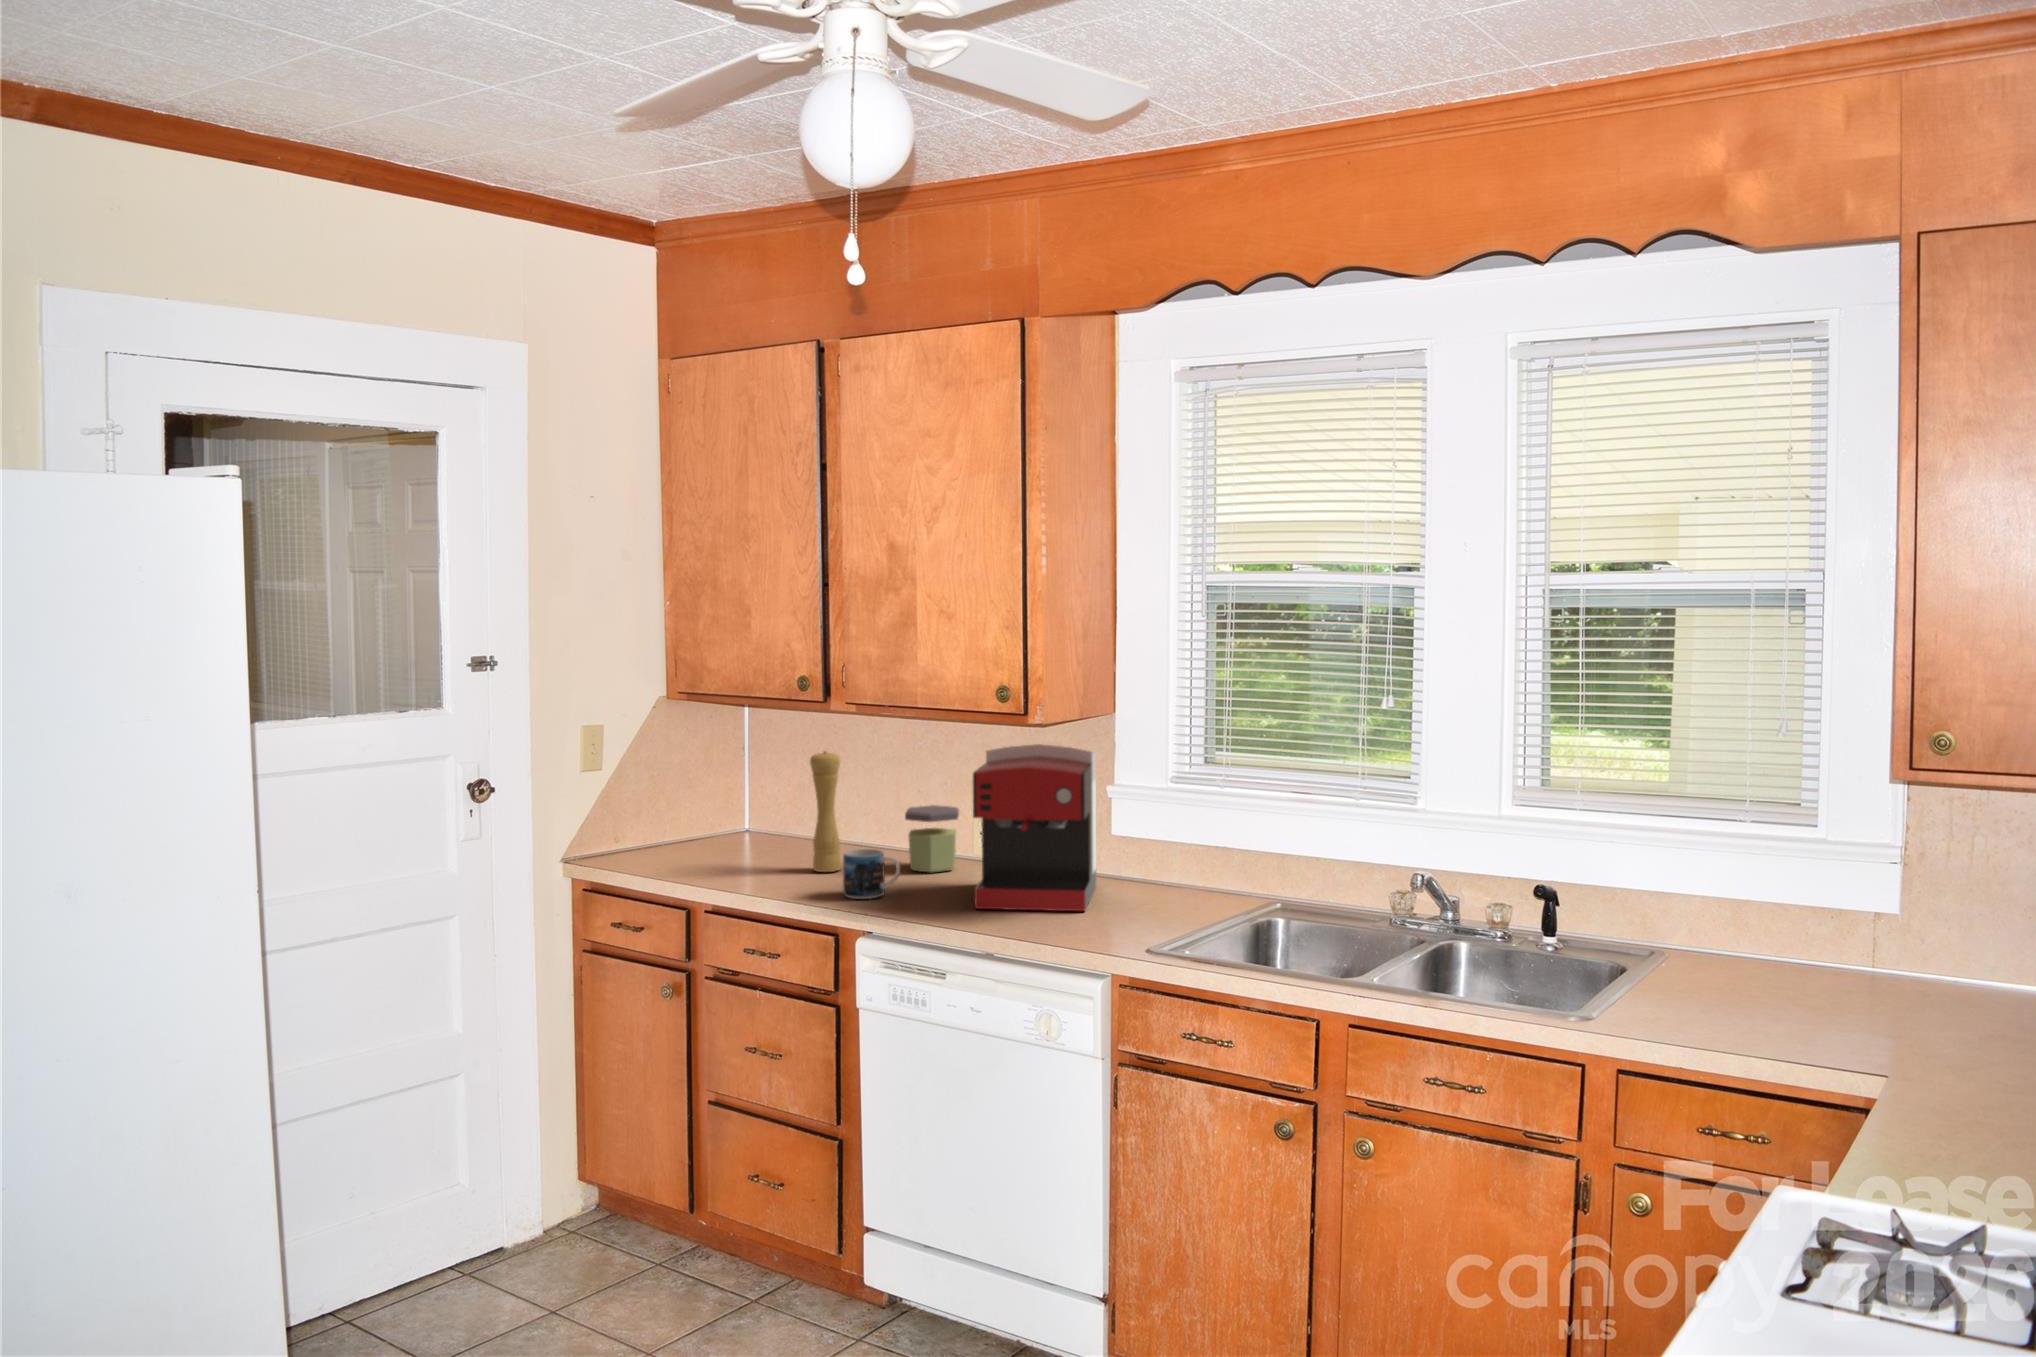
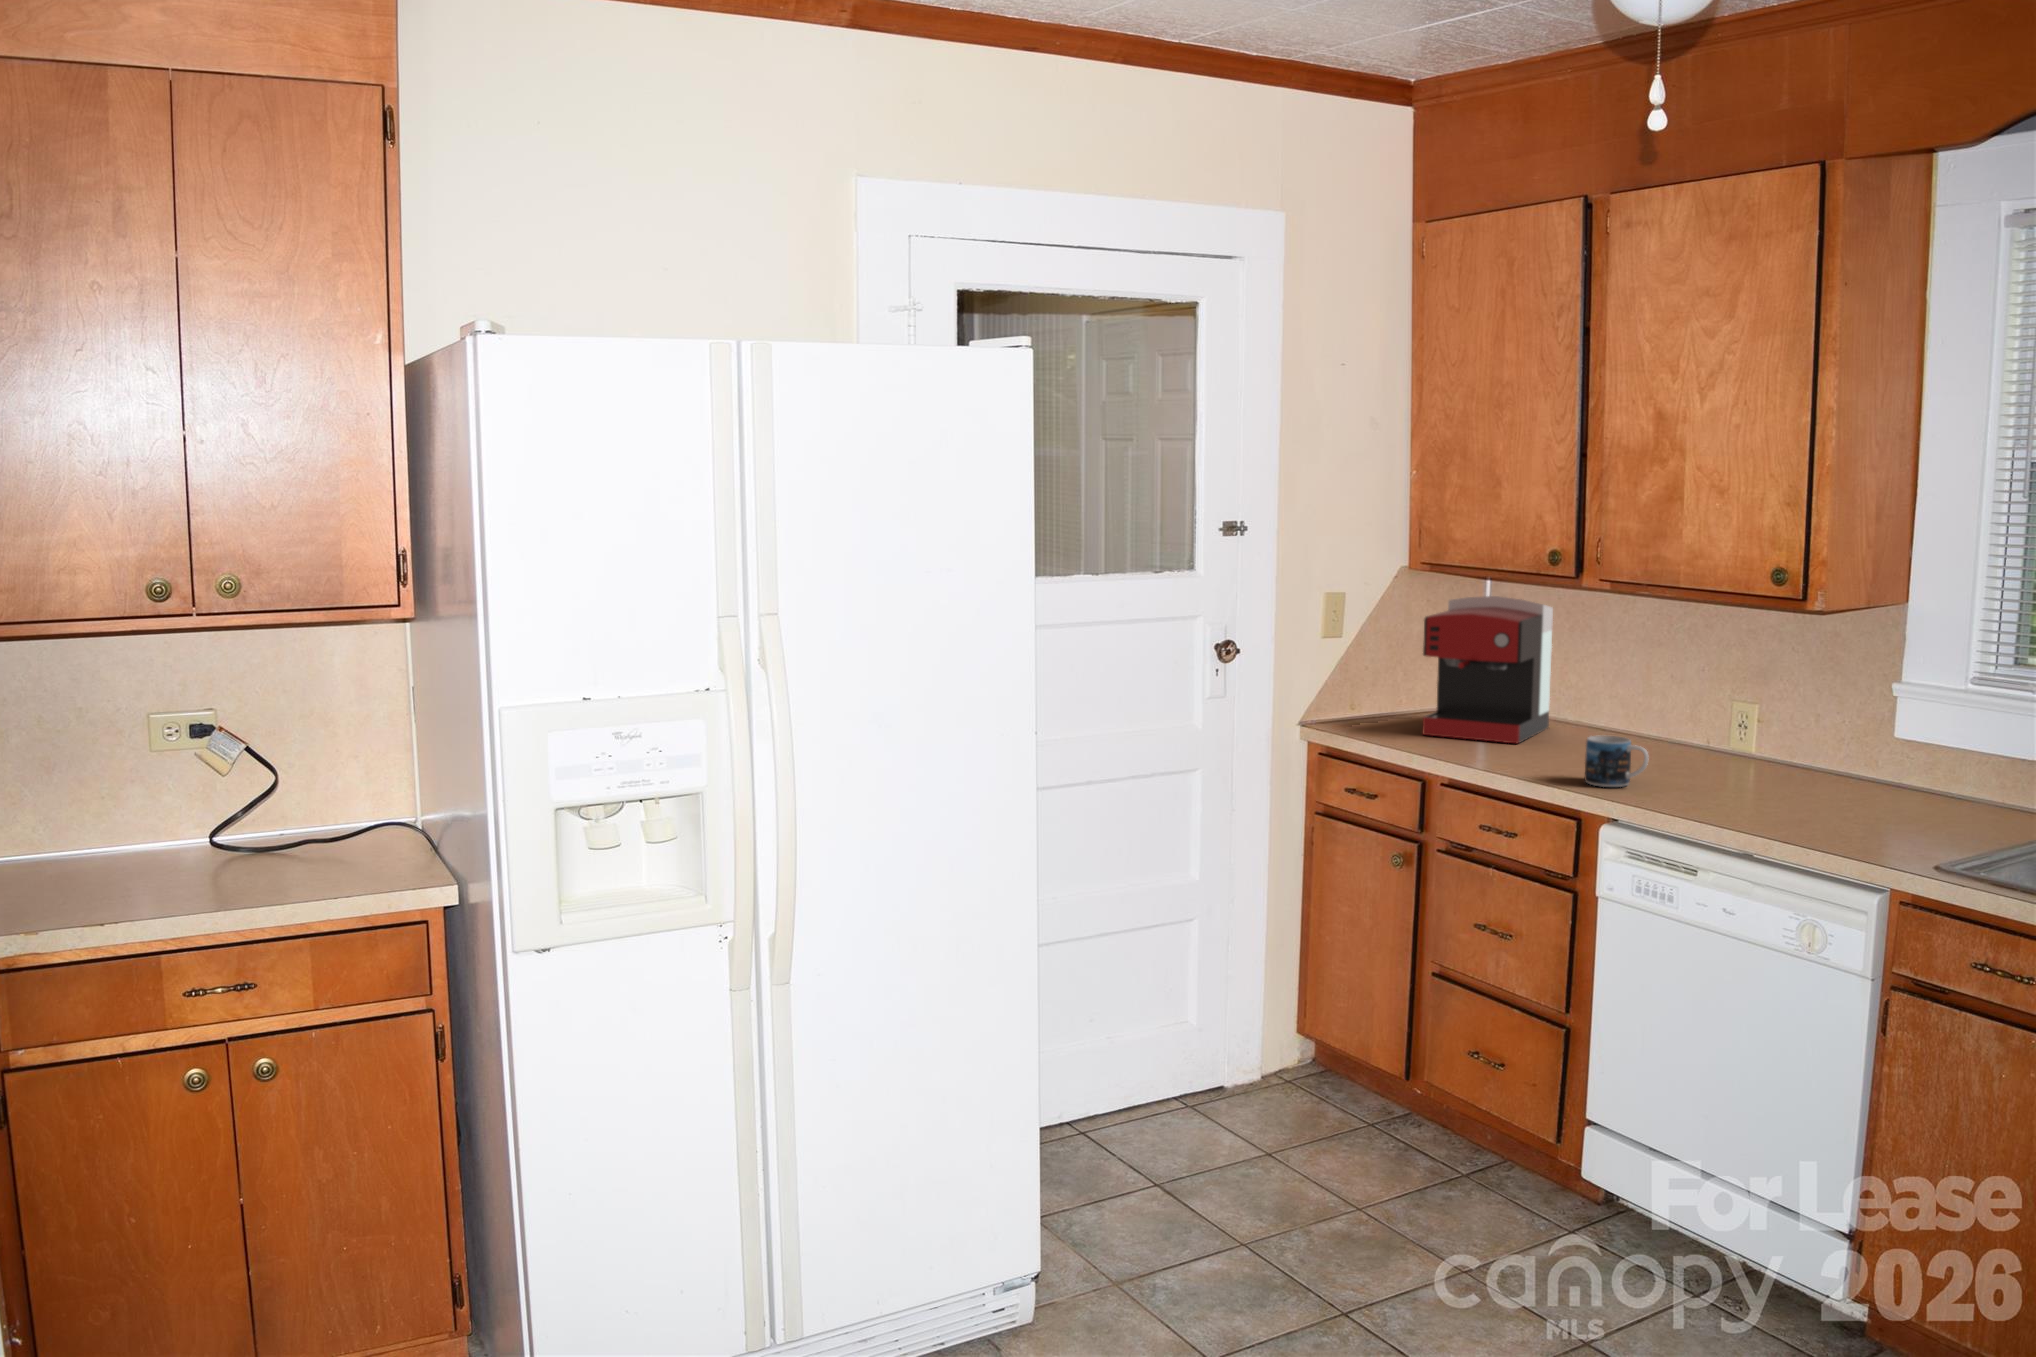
coffee maker: present [973,744,1096,911] -> present [1422,596,1553,743]
pepper mill: present [810,751,841,872] -> none [1551,632,1588,758]
jar: present [905,805,959,873] -> none [1656,696,1719,767]

